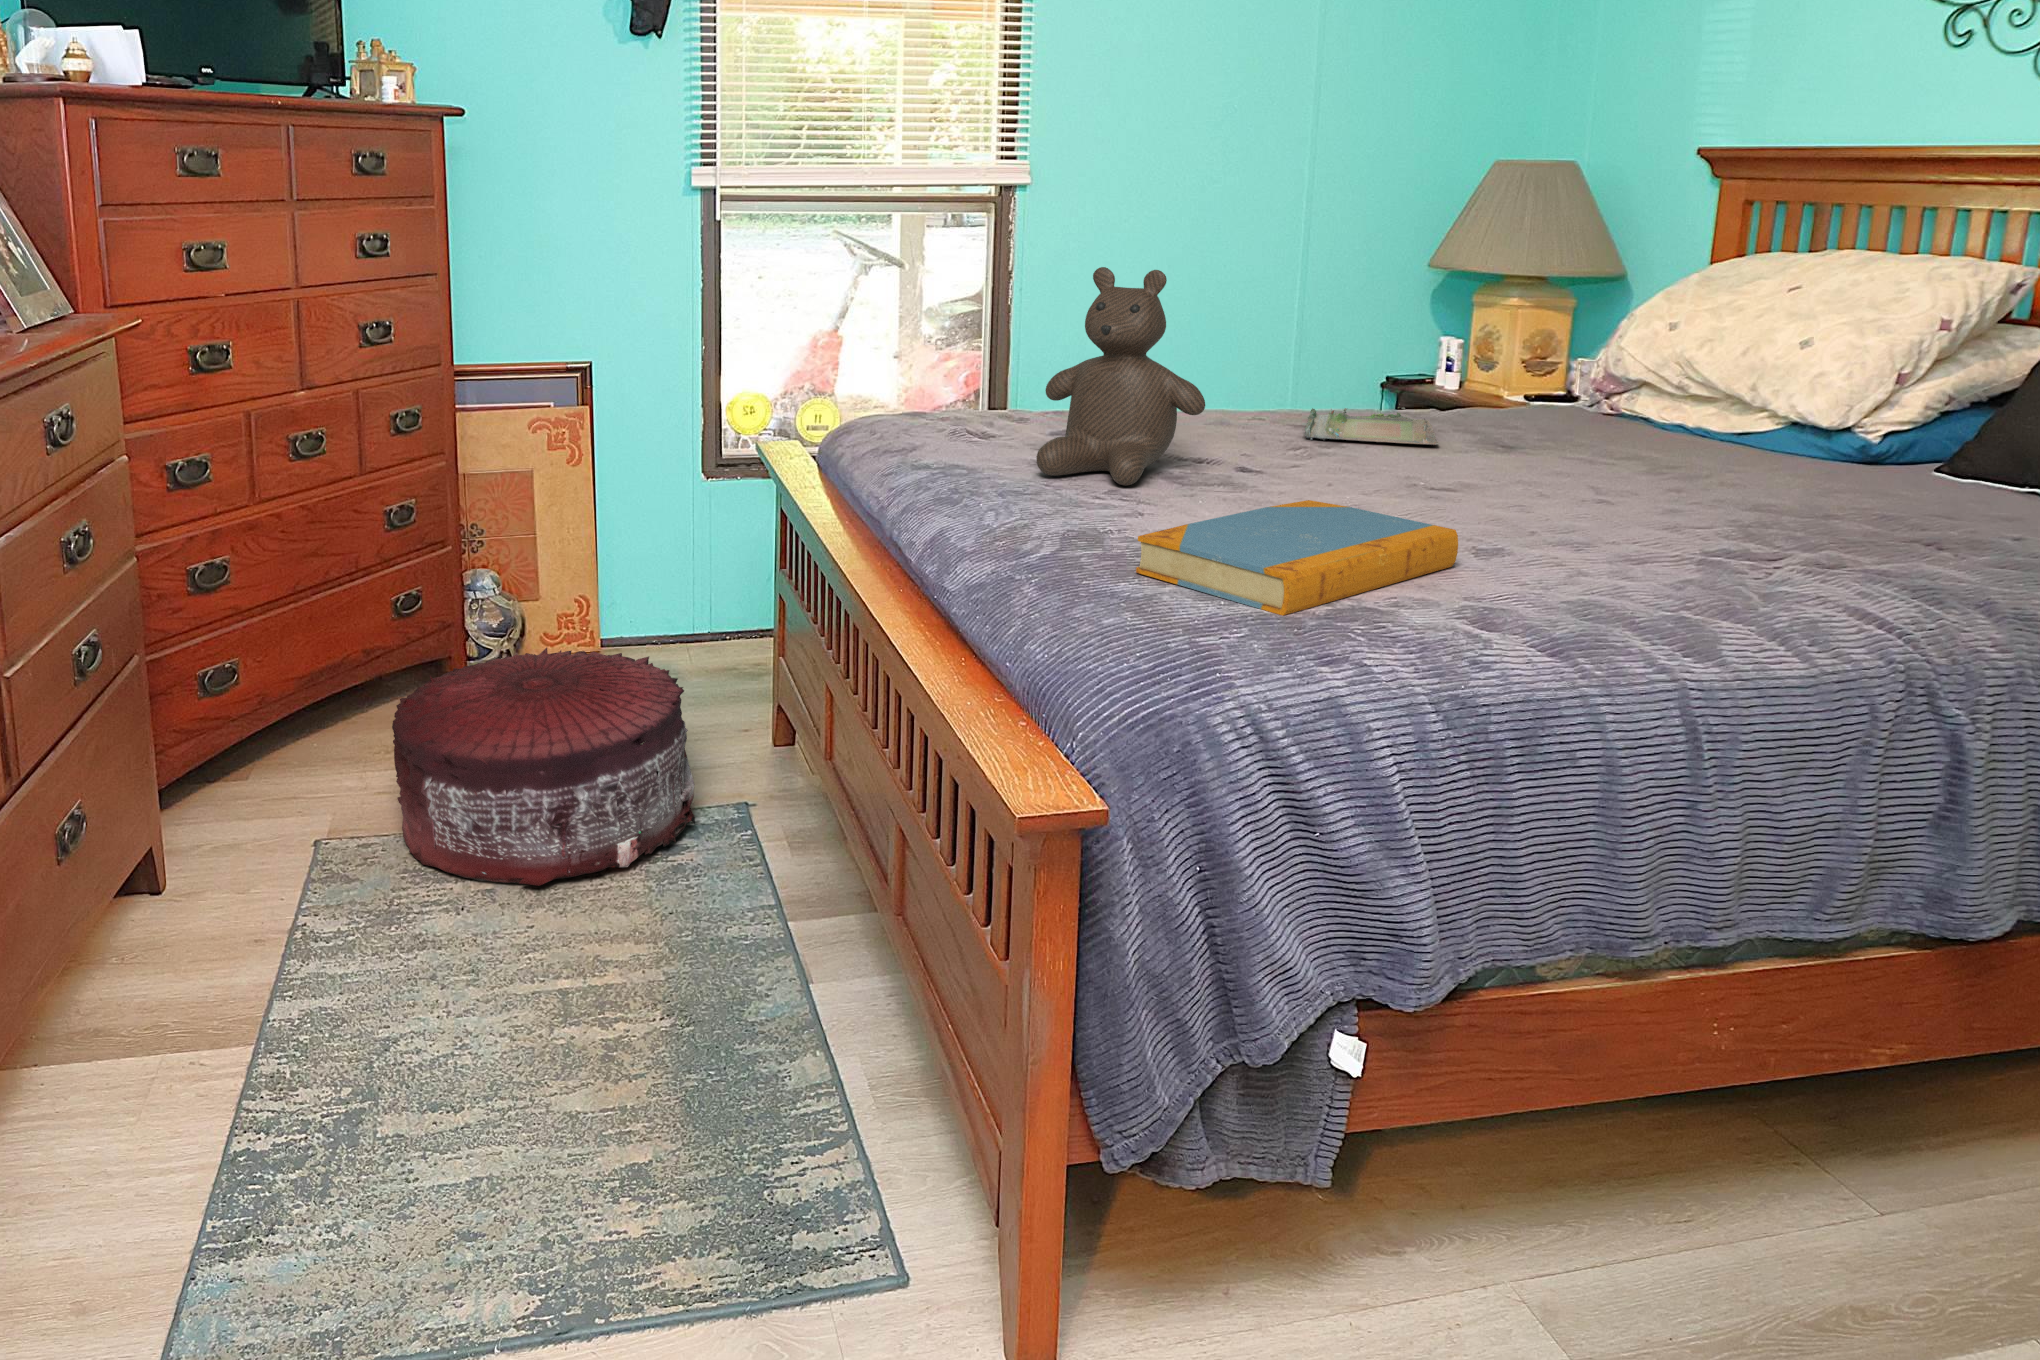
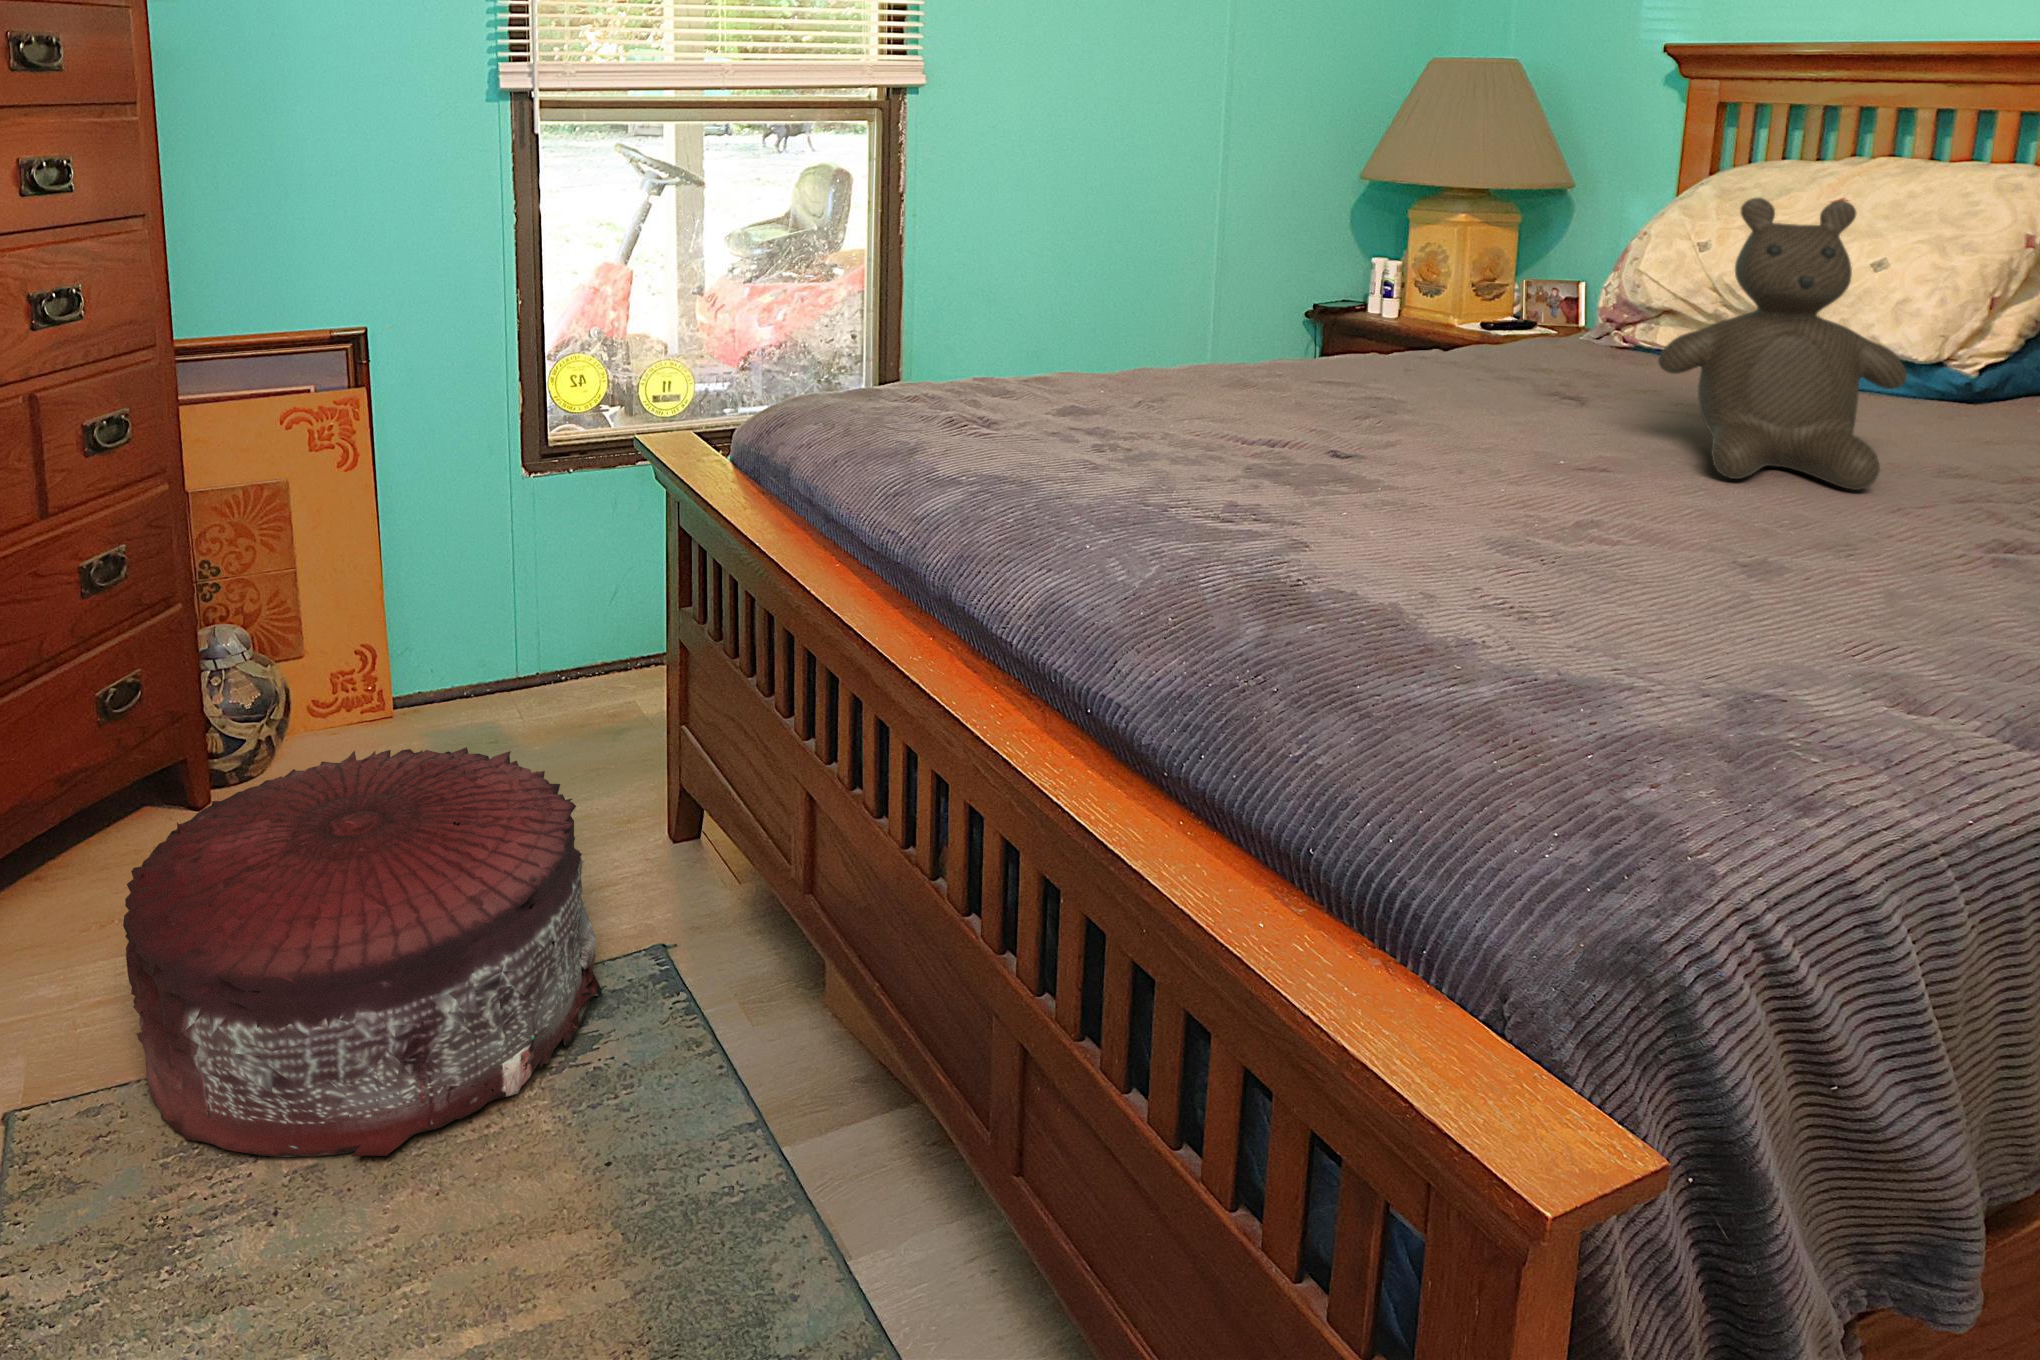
teddy bear: present [1036,267,1205,486] -> present [1658,198,1907,490]
tray: present [1305,407,1439,445] -> none [1332,348,1523,403]
book: present [1136,500,1458,616] -> none [1415,524,1803,753]

